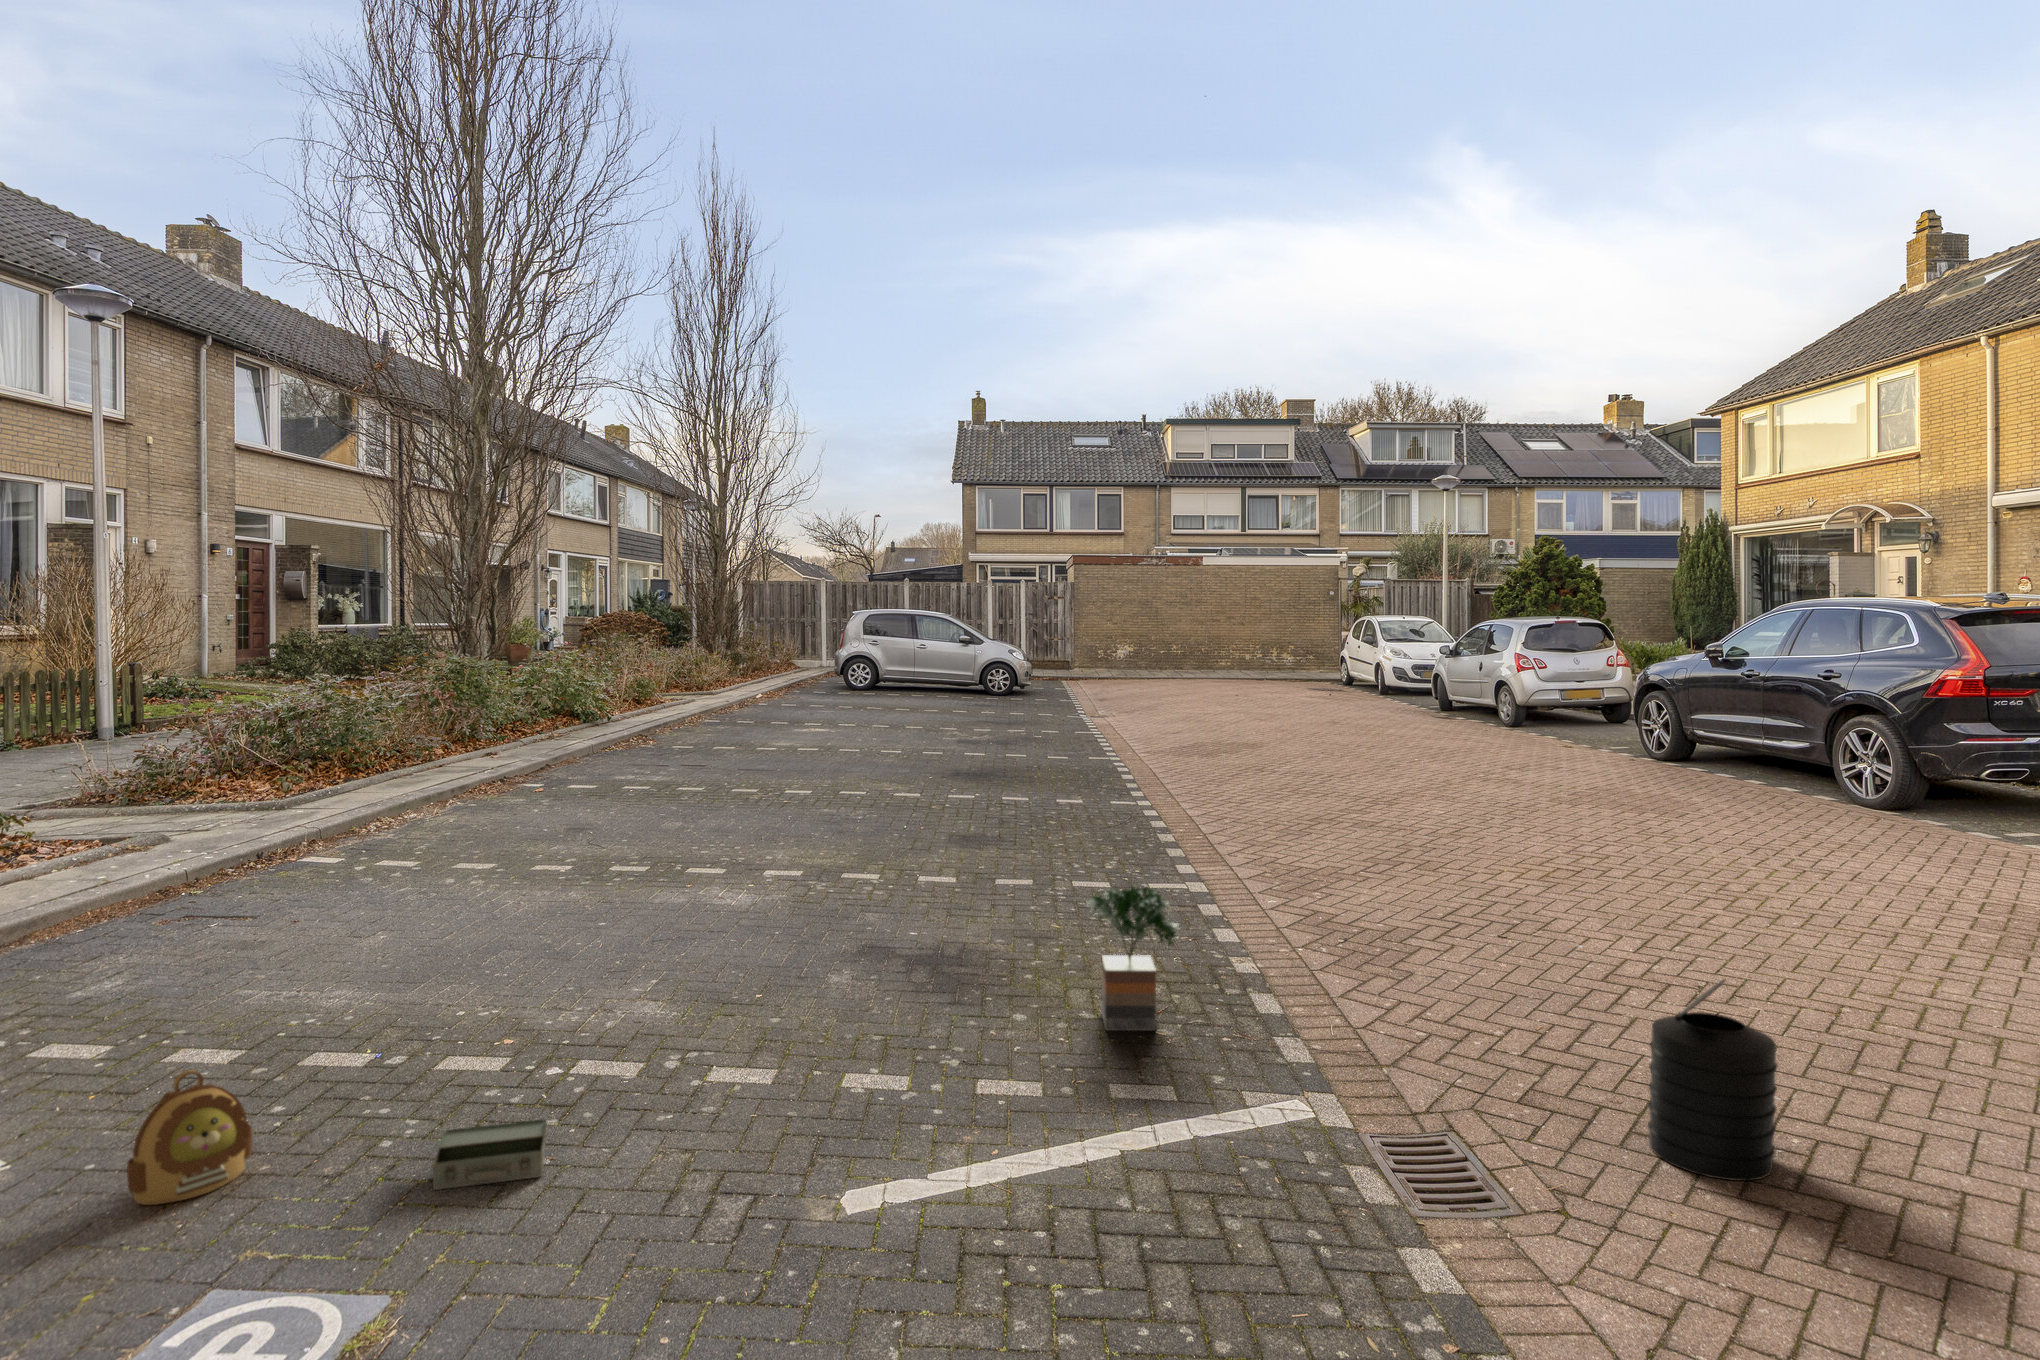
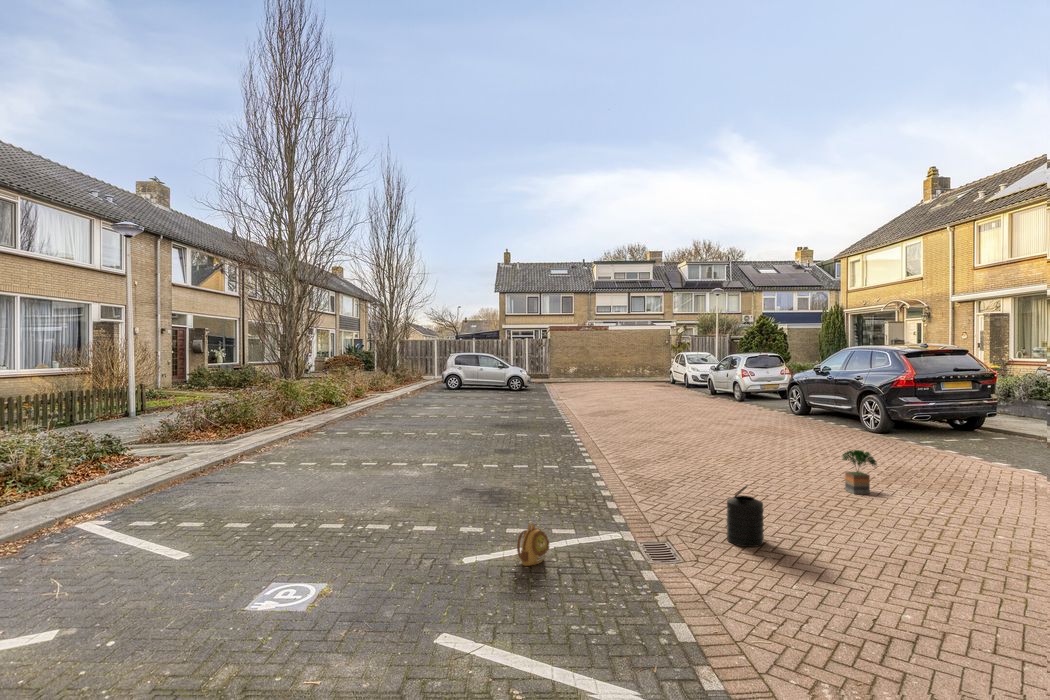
potted tree: present [1088,887,1178,1031] -> present [842,450,877,494]
backpack: present [127,1070,253,1205] -> present [517,523,549,566]
toolbox: present [433,1120,547,1190] -> none [340,536,373,555]

